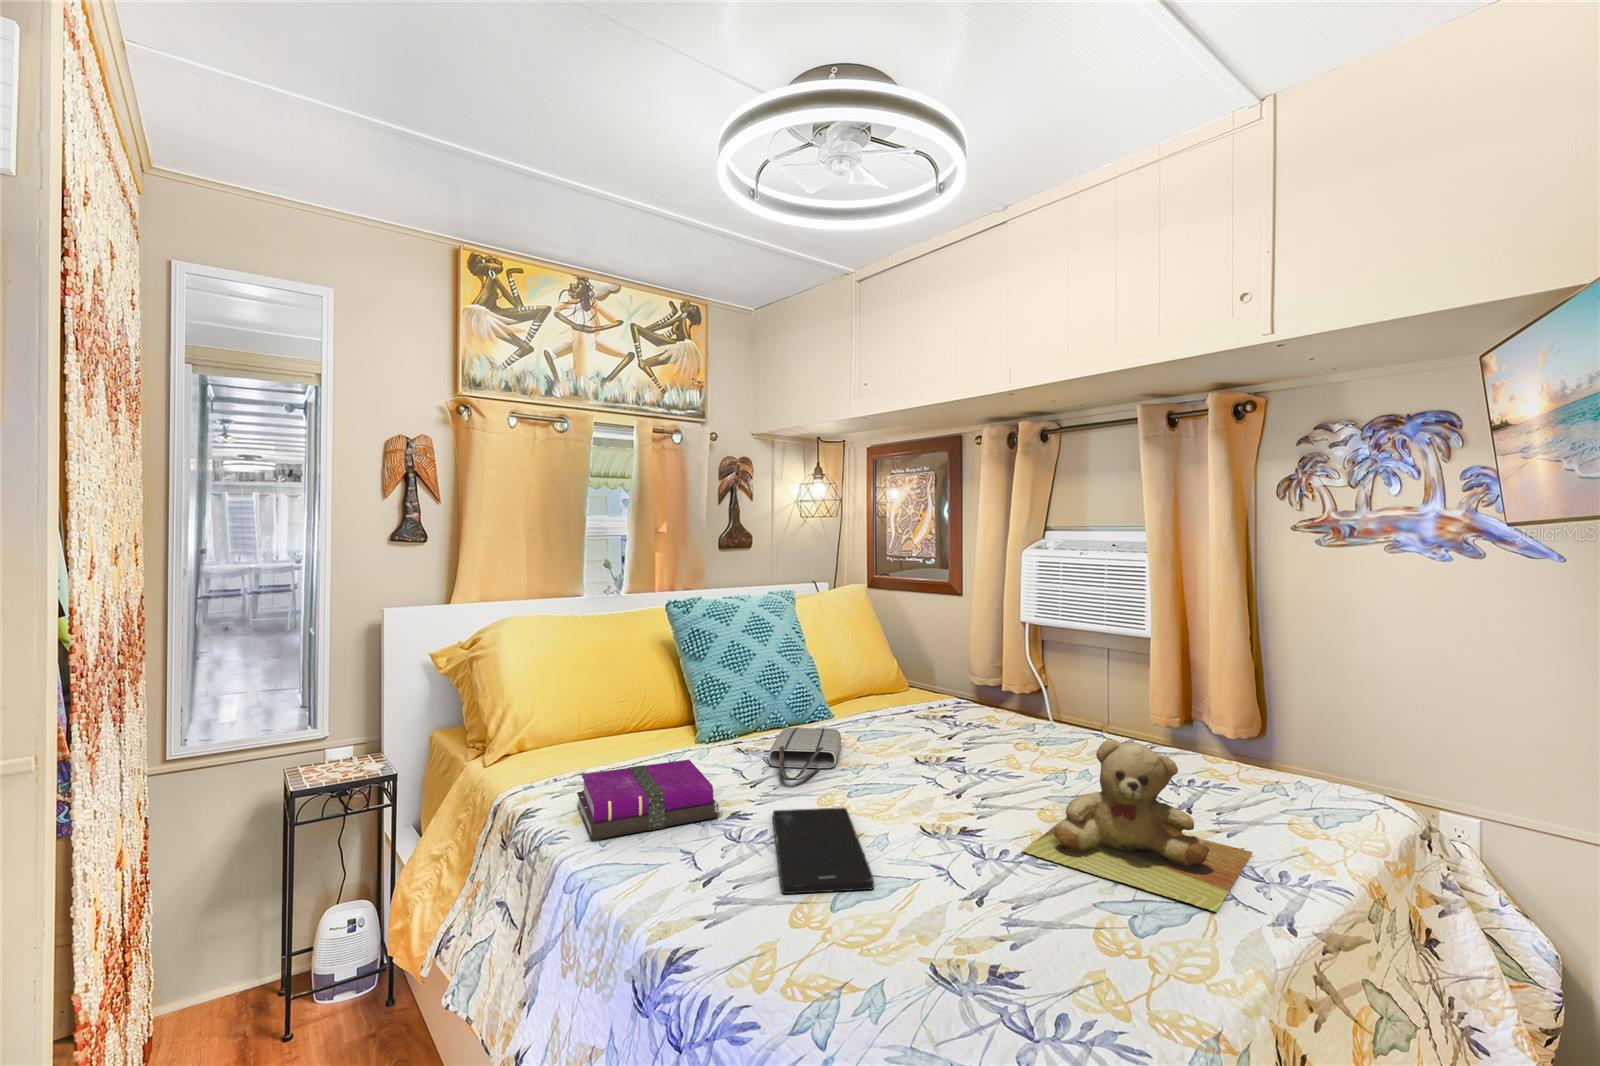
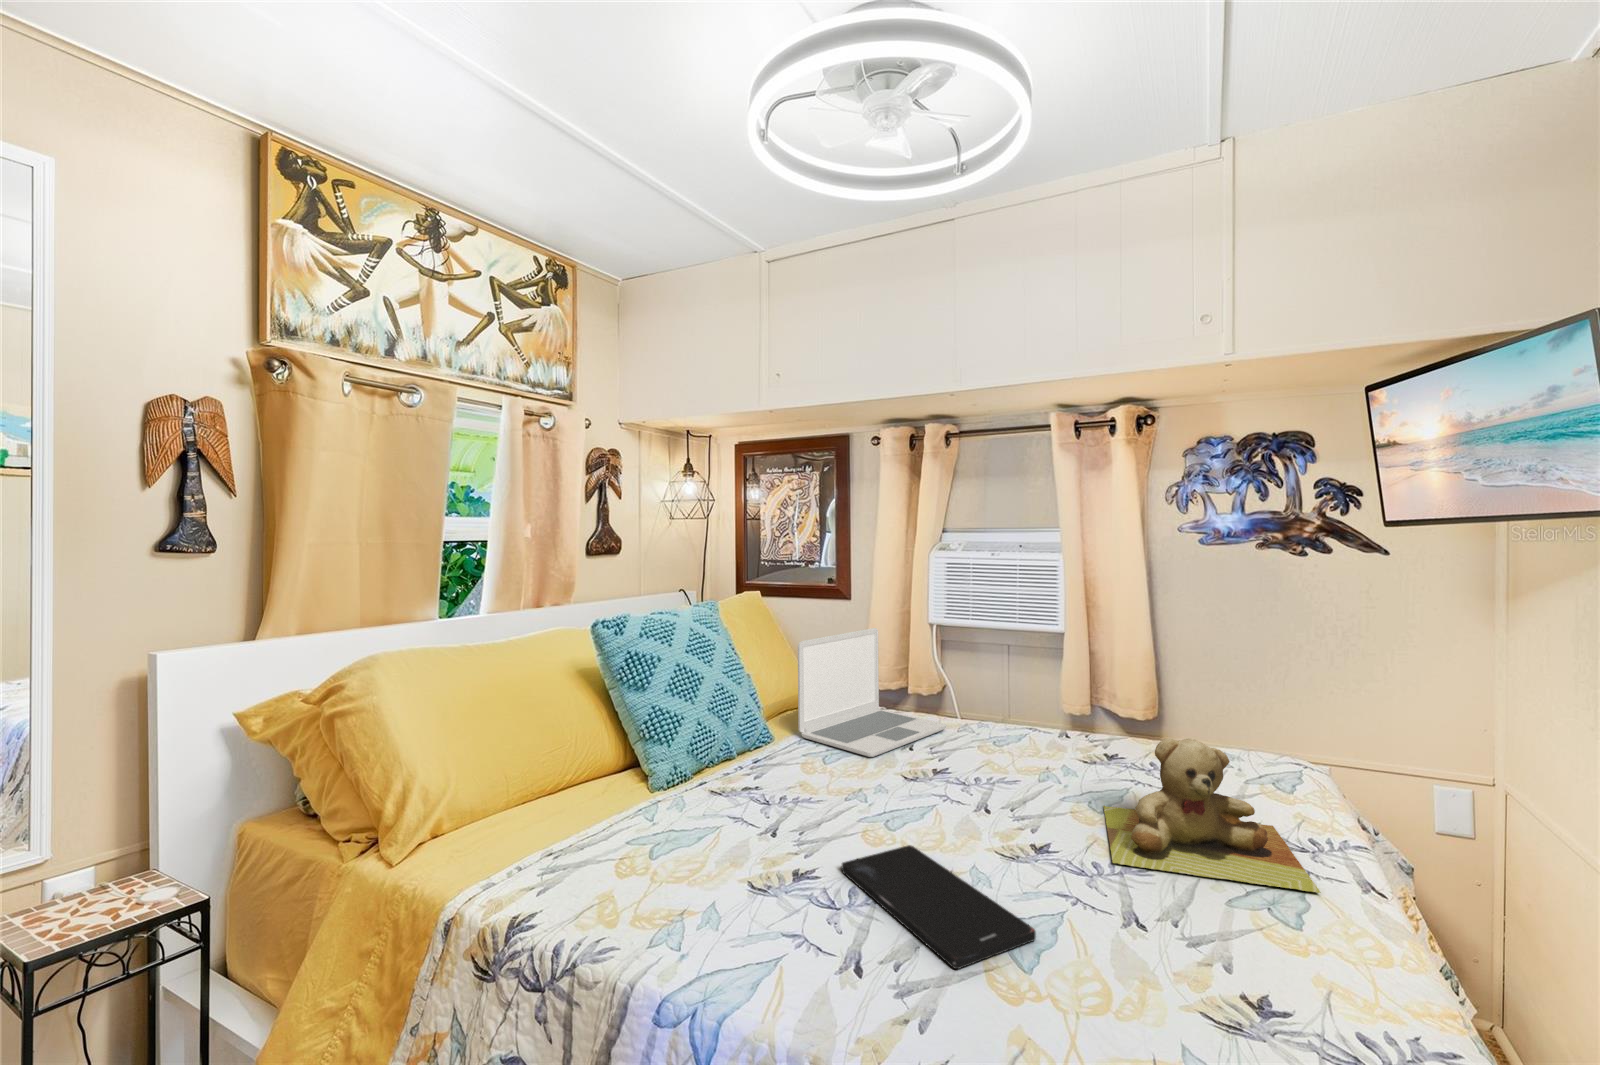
laptop: none [851,625,1000,742] -> present [798,628,947,757]
tote bag: present [768,728,841,780] -> none [753,752,844,822]
notebook: present [577,759,719,840] -> none [589,816,784,950]

